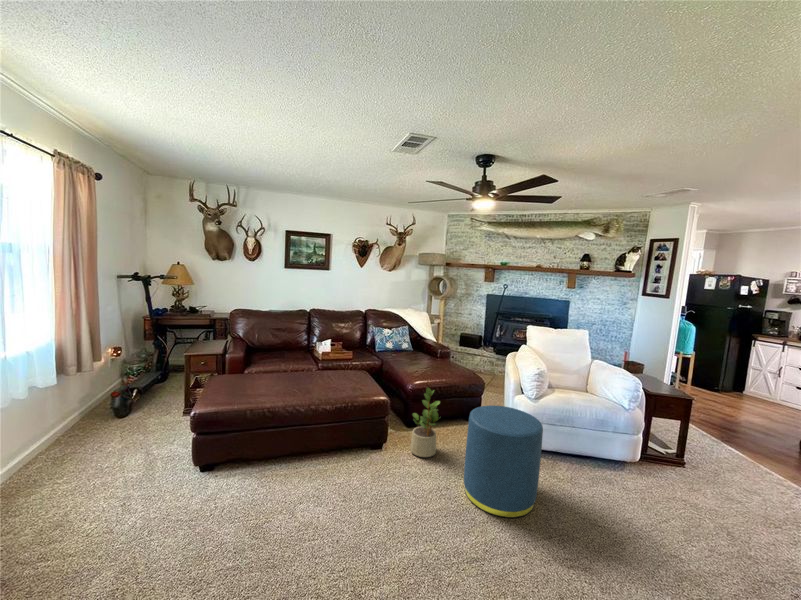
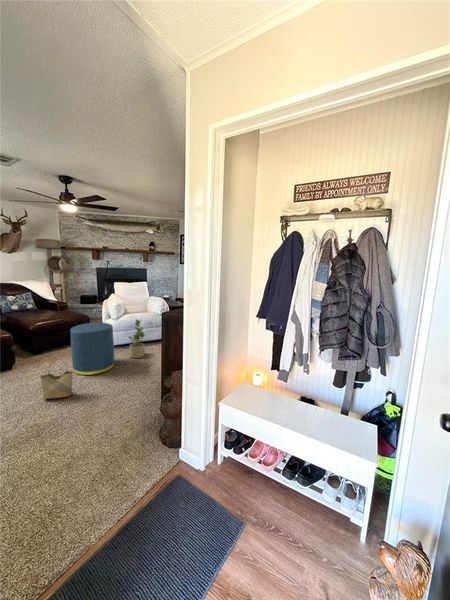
potted plant: present [410,388,440,457] -> present [129,320,145,358]
woven basket: none [423,483,477,571] -> present [40,371,73,399]

